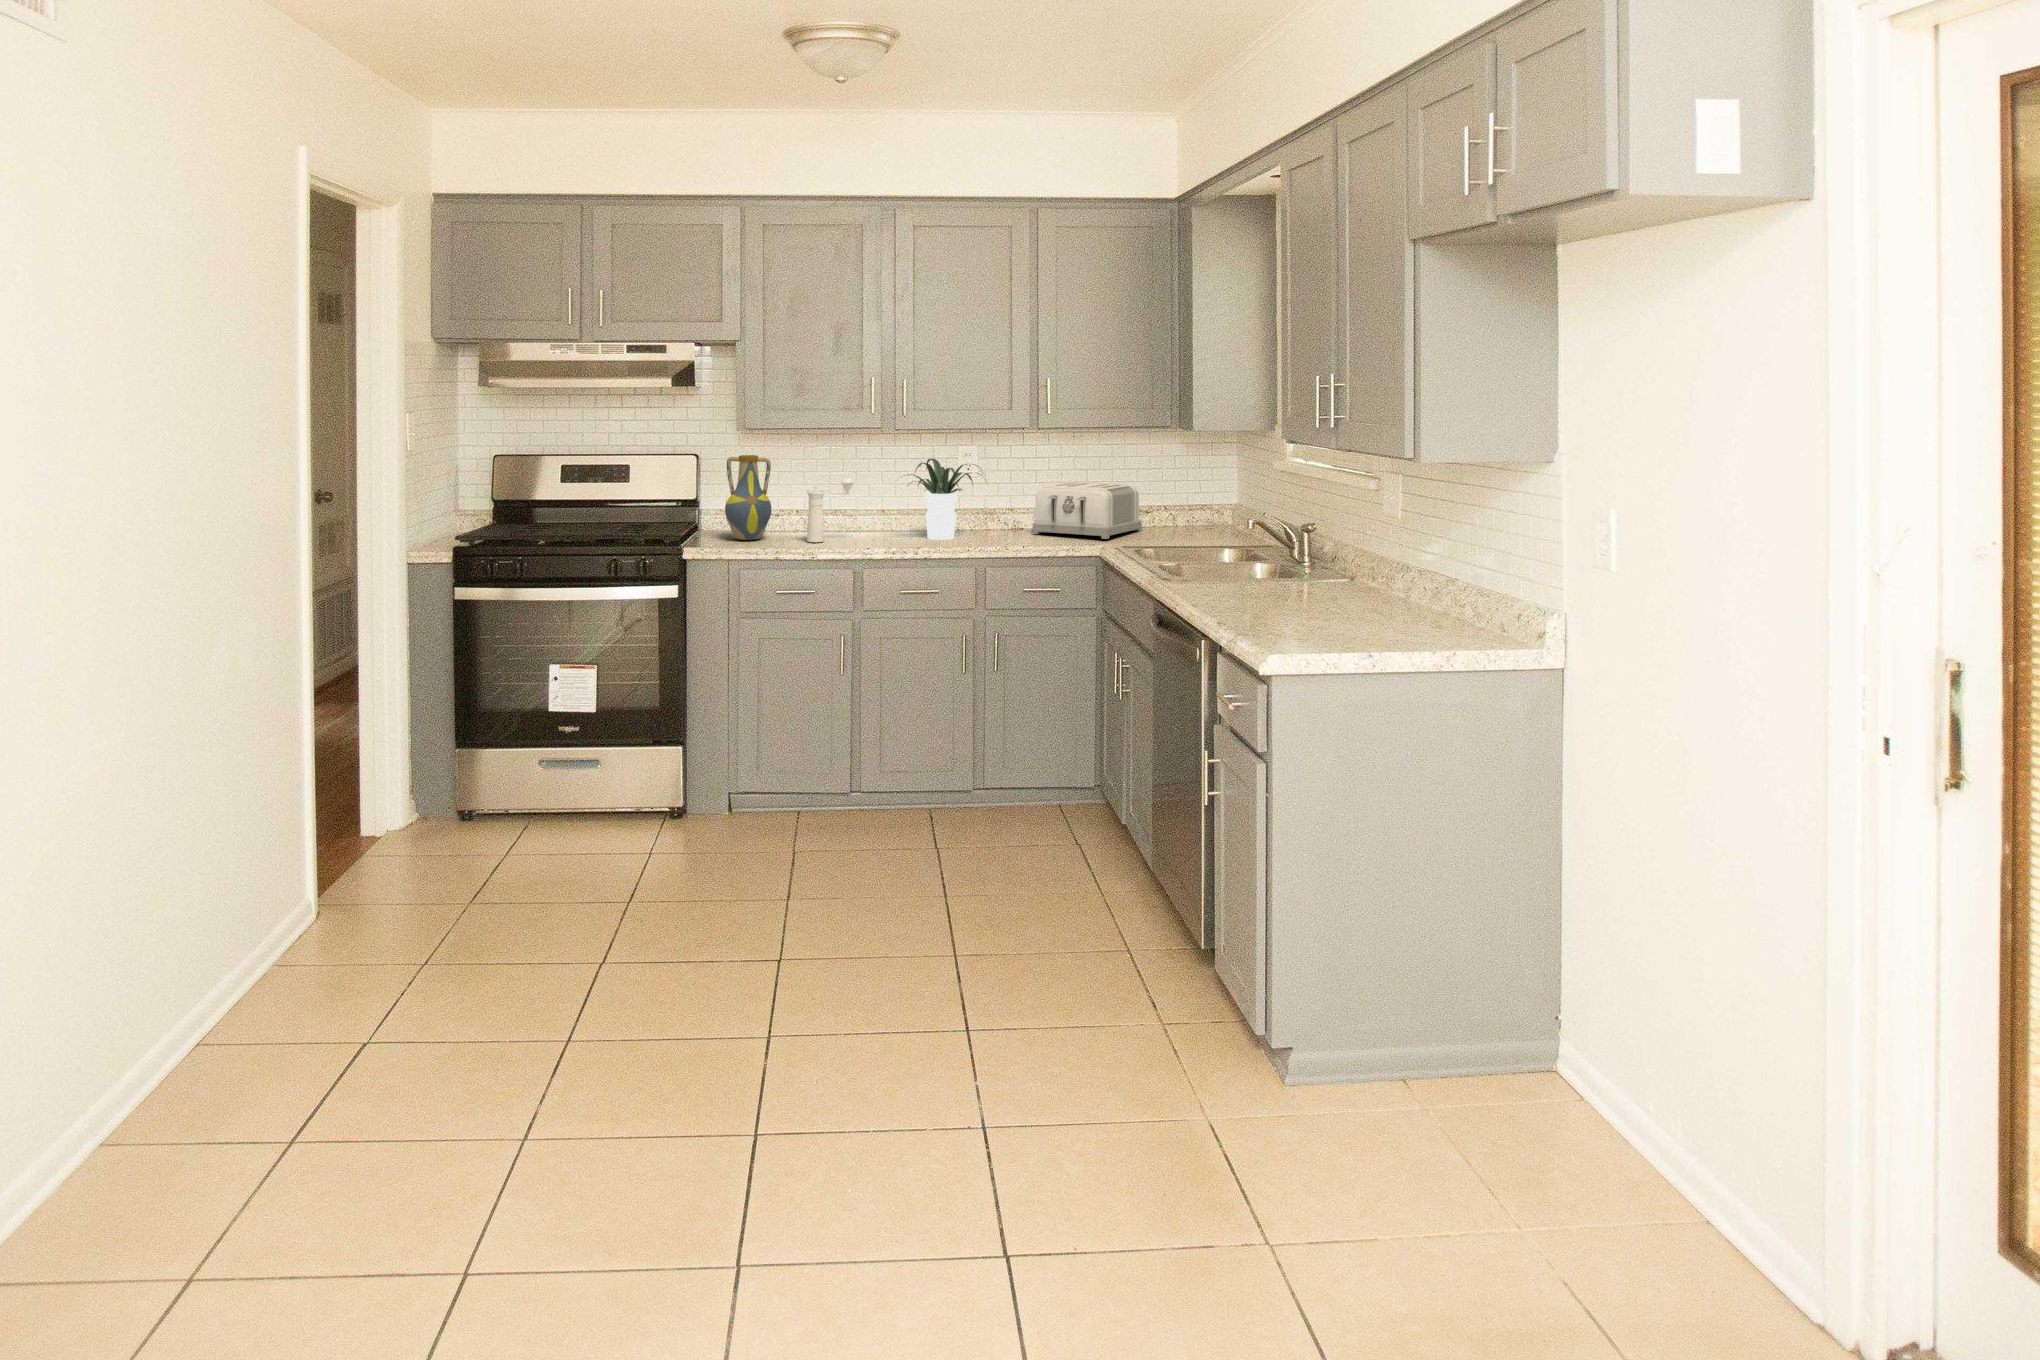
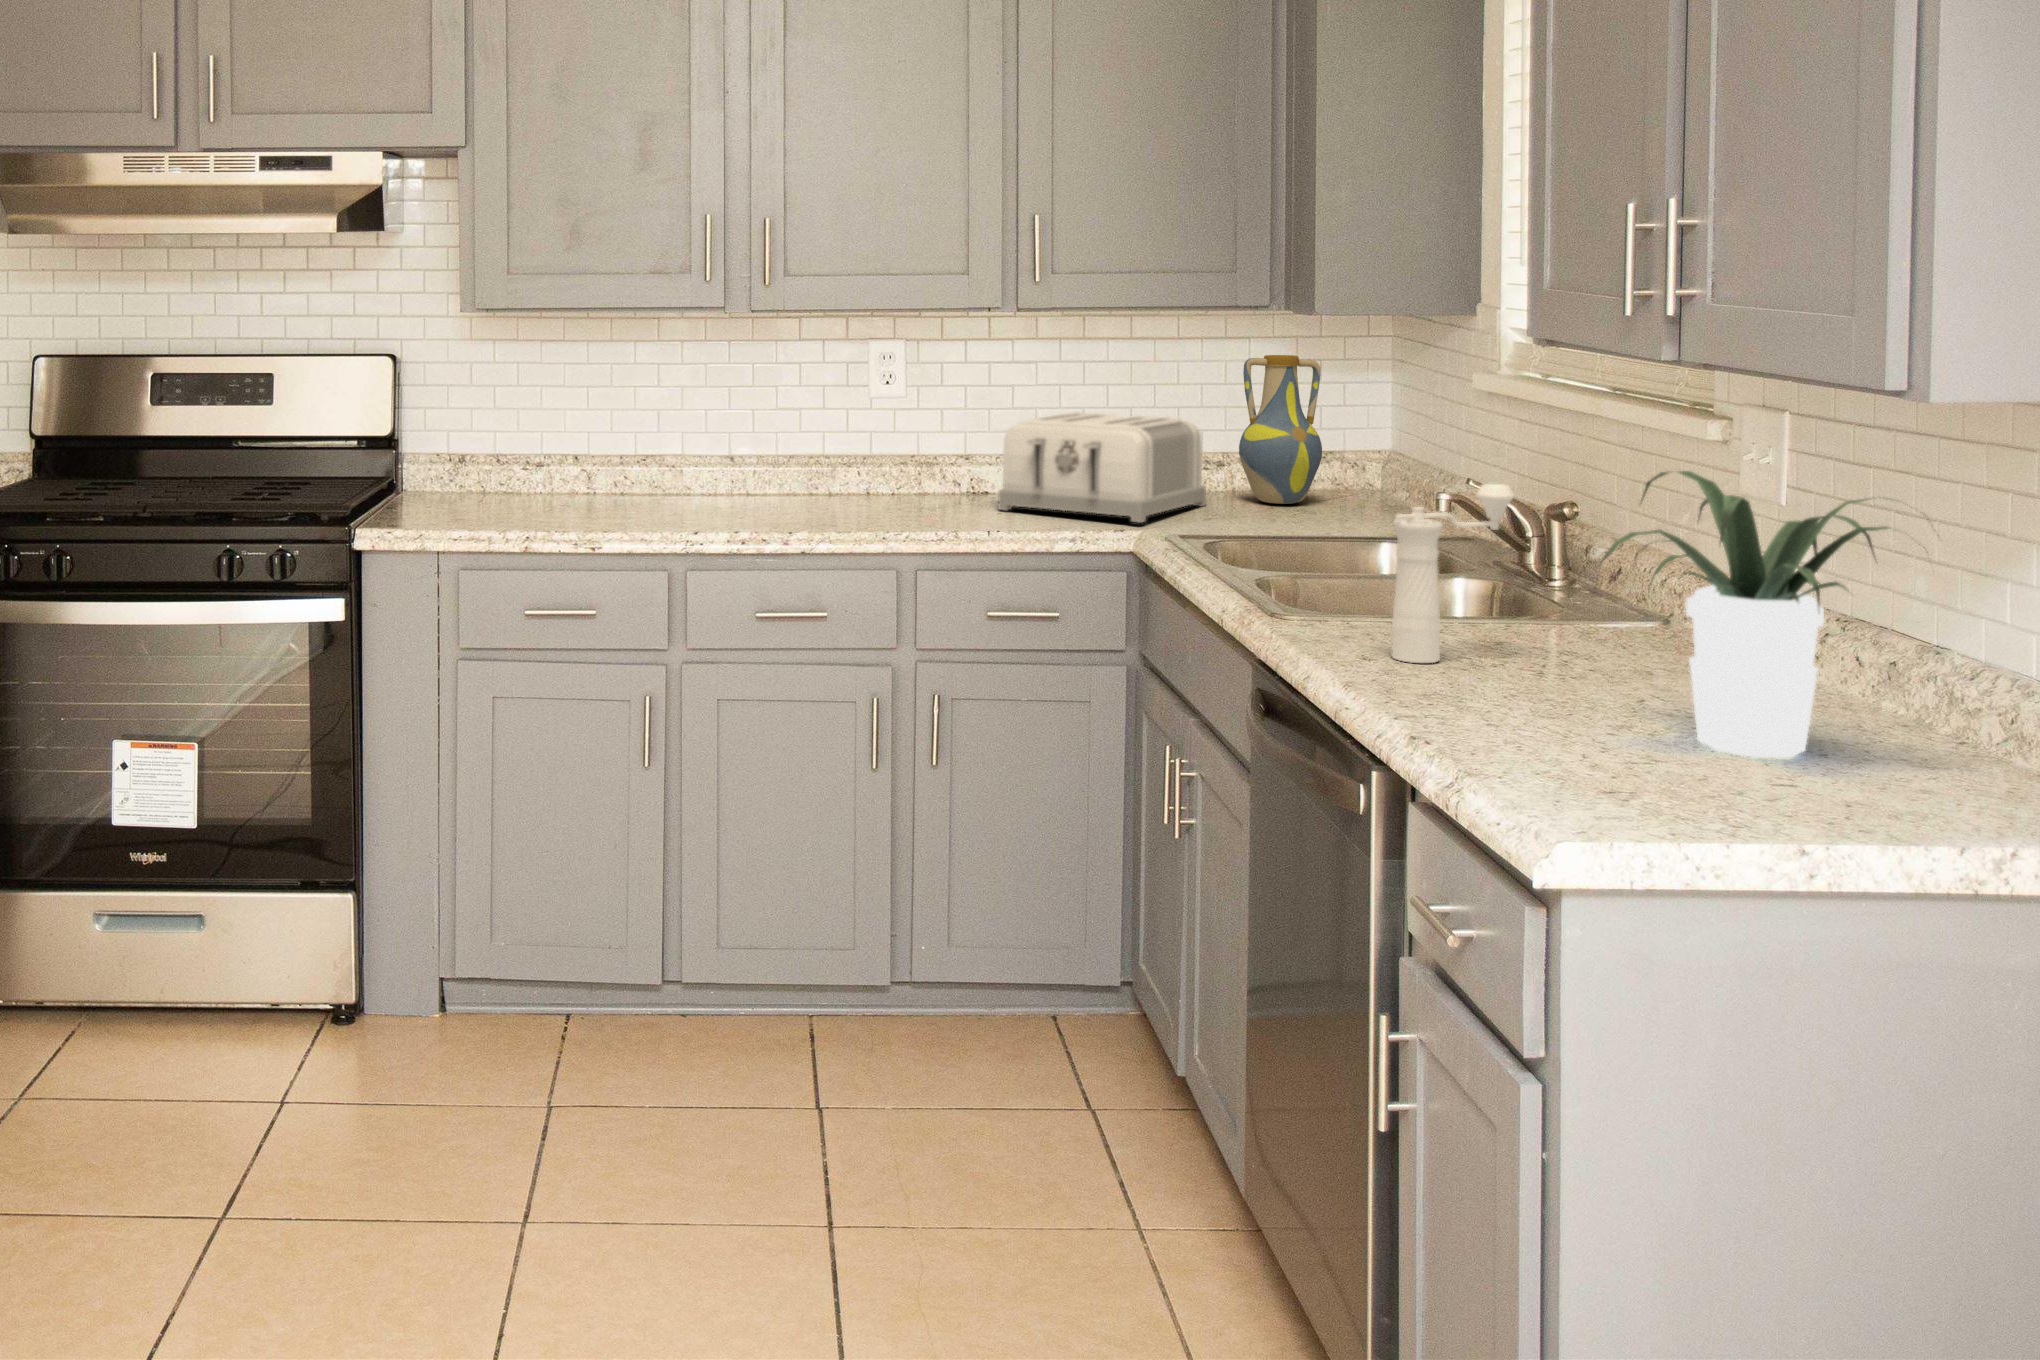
vase: present [725,455,771,540] -> present [1239,355,1322,504]
potted plant: present [904,459,983,540] -> present [1597,471,1891,758]
pepper mill: present [807,479,854,542] -> present [1391,484,1514,663]

